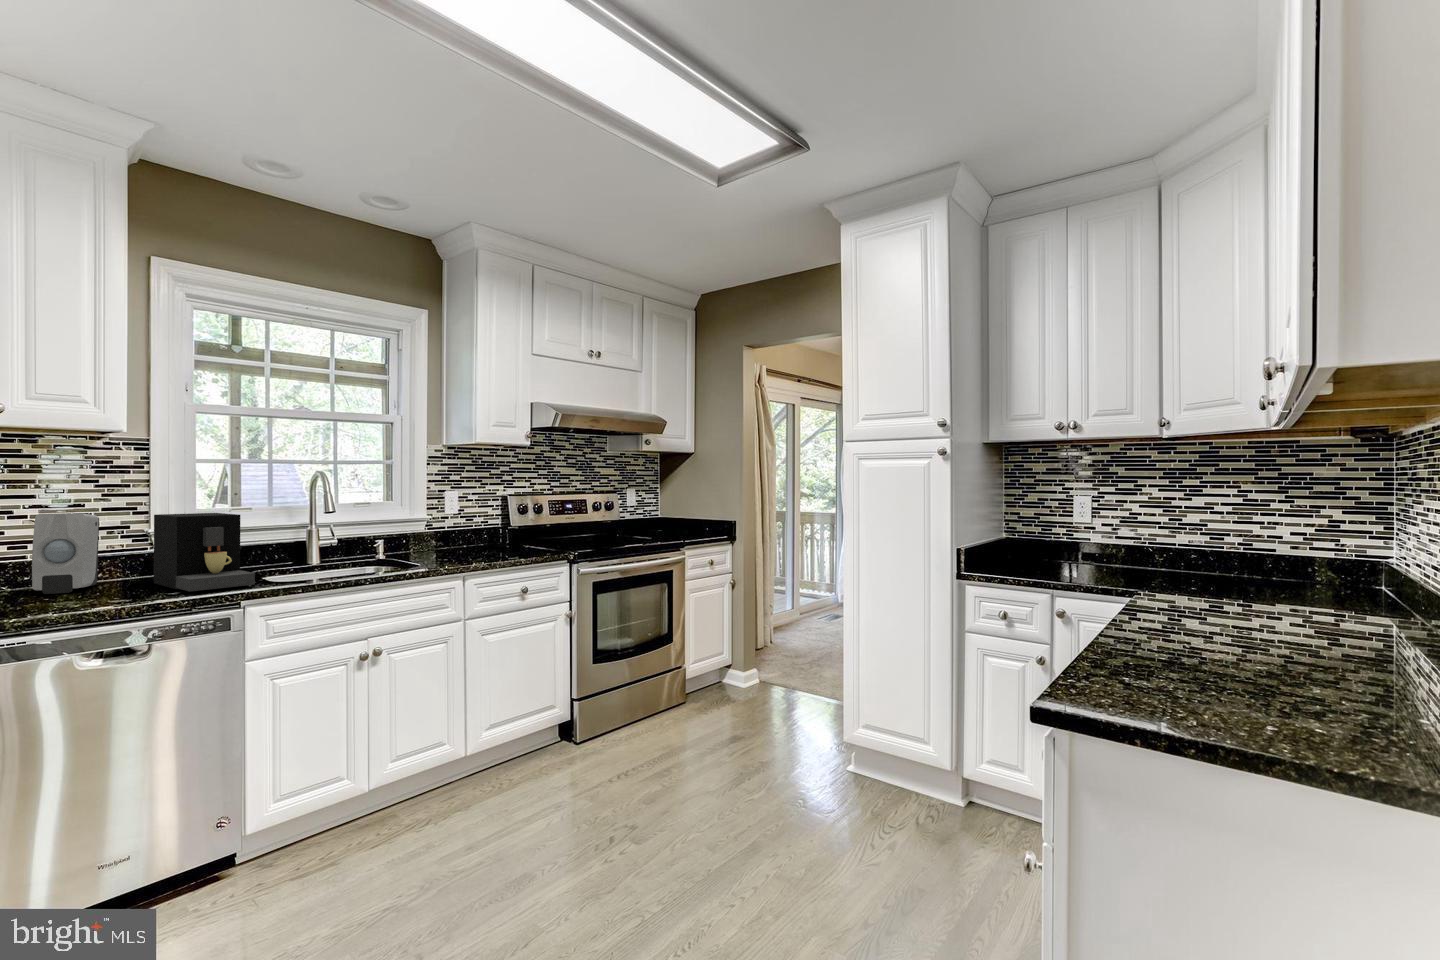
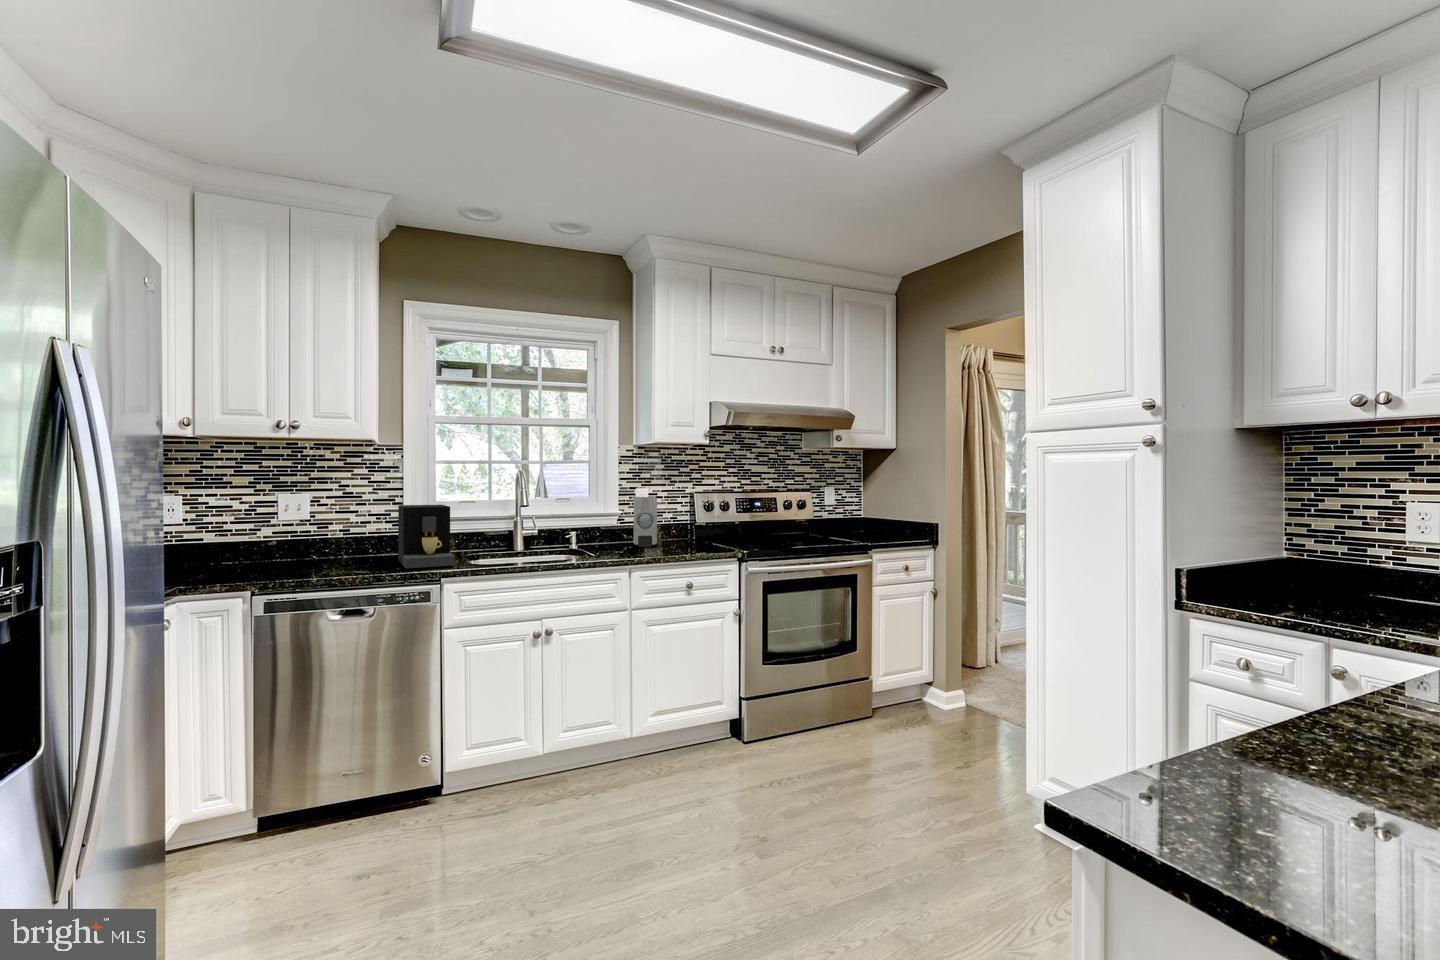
soap dispenser: present [32,513,99,594] -> present [633,497,657,547]

